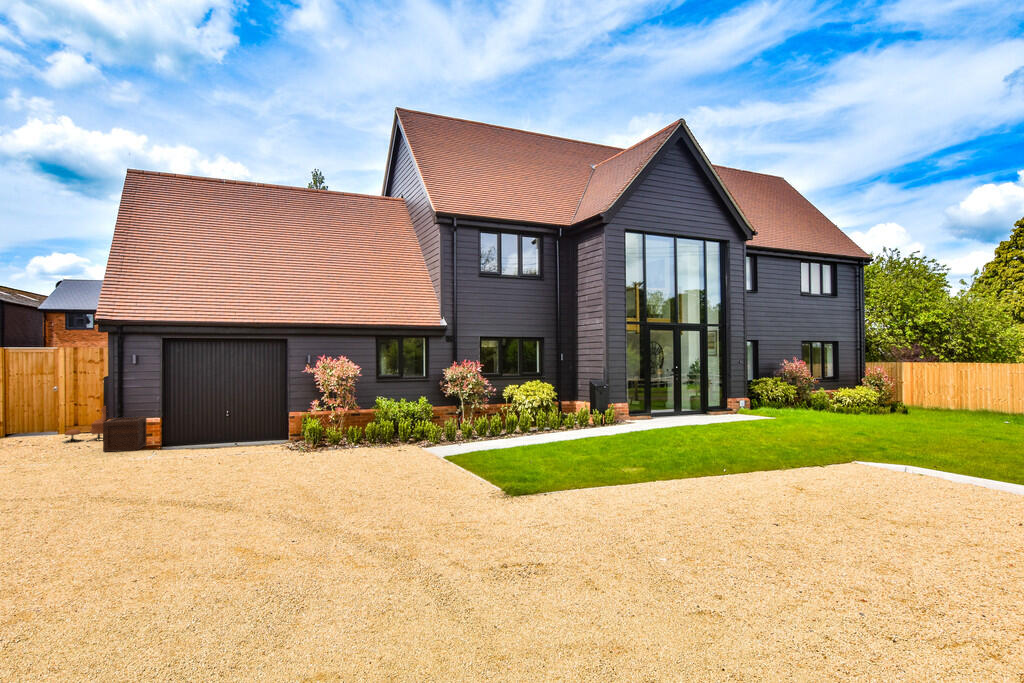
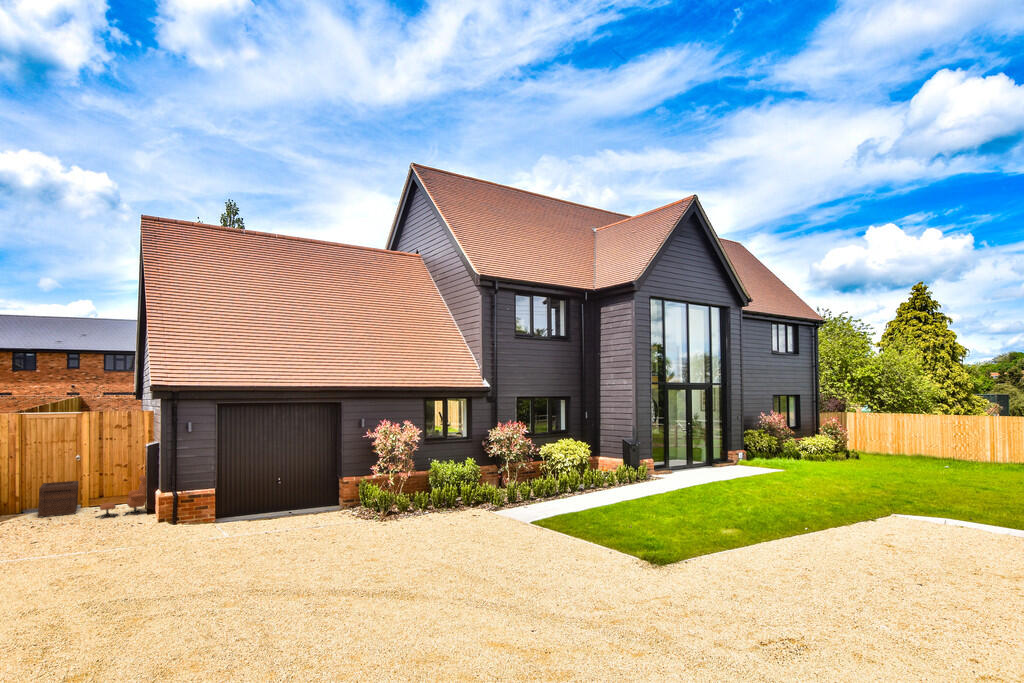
wooden crate: present [103,417,147,452] -> present [38,481,79,518]

